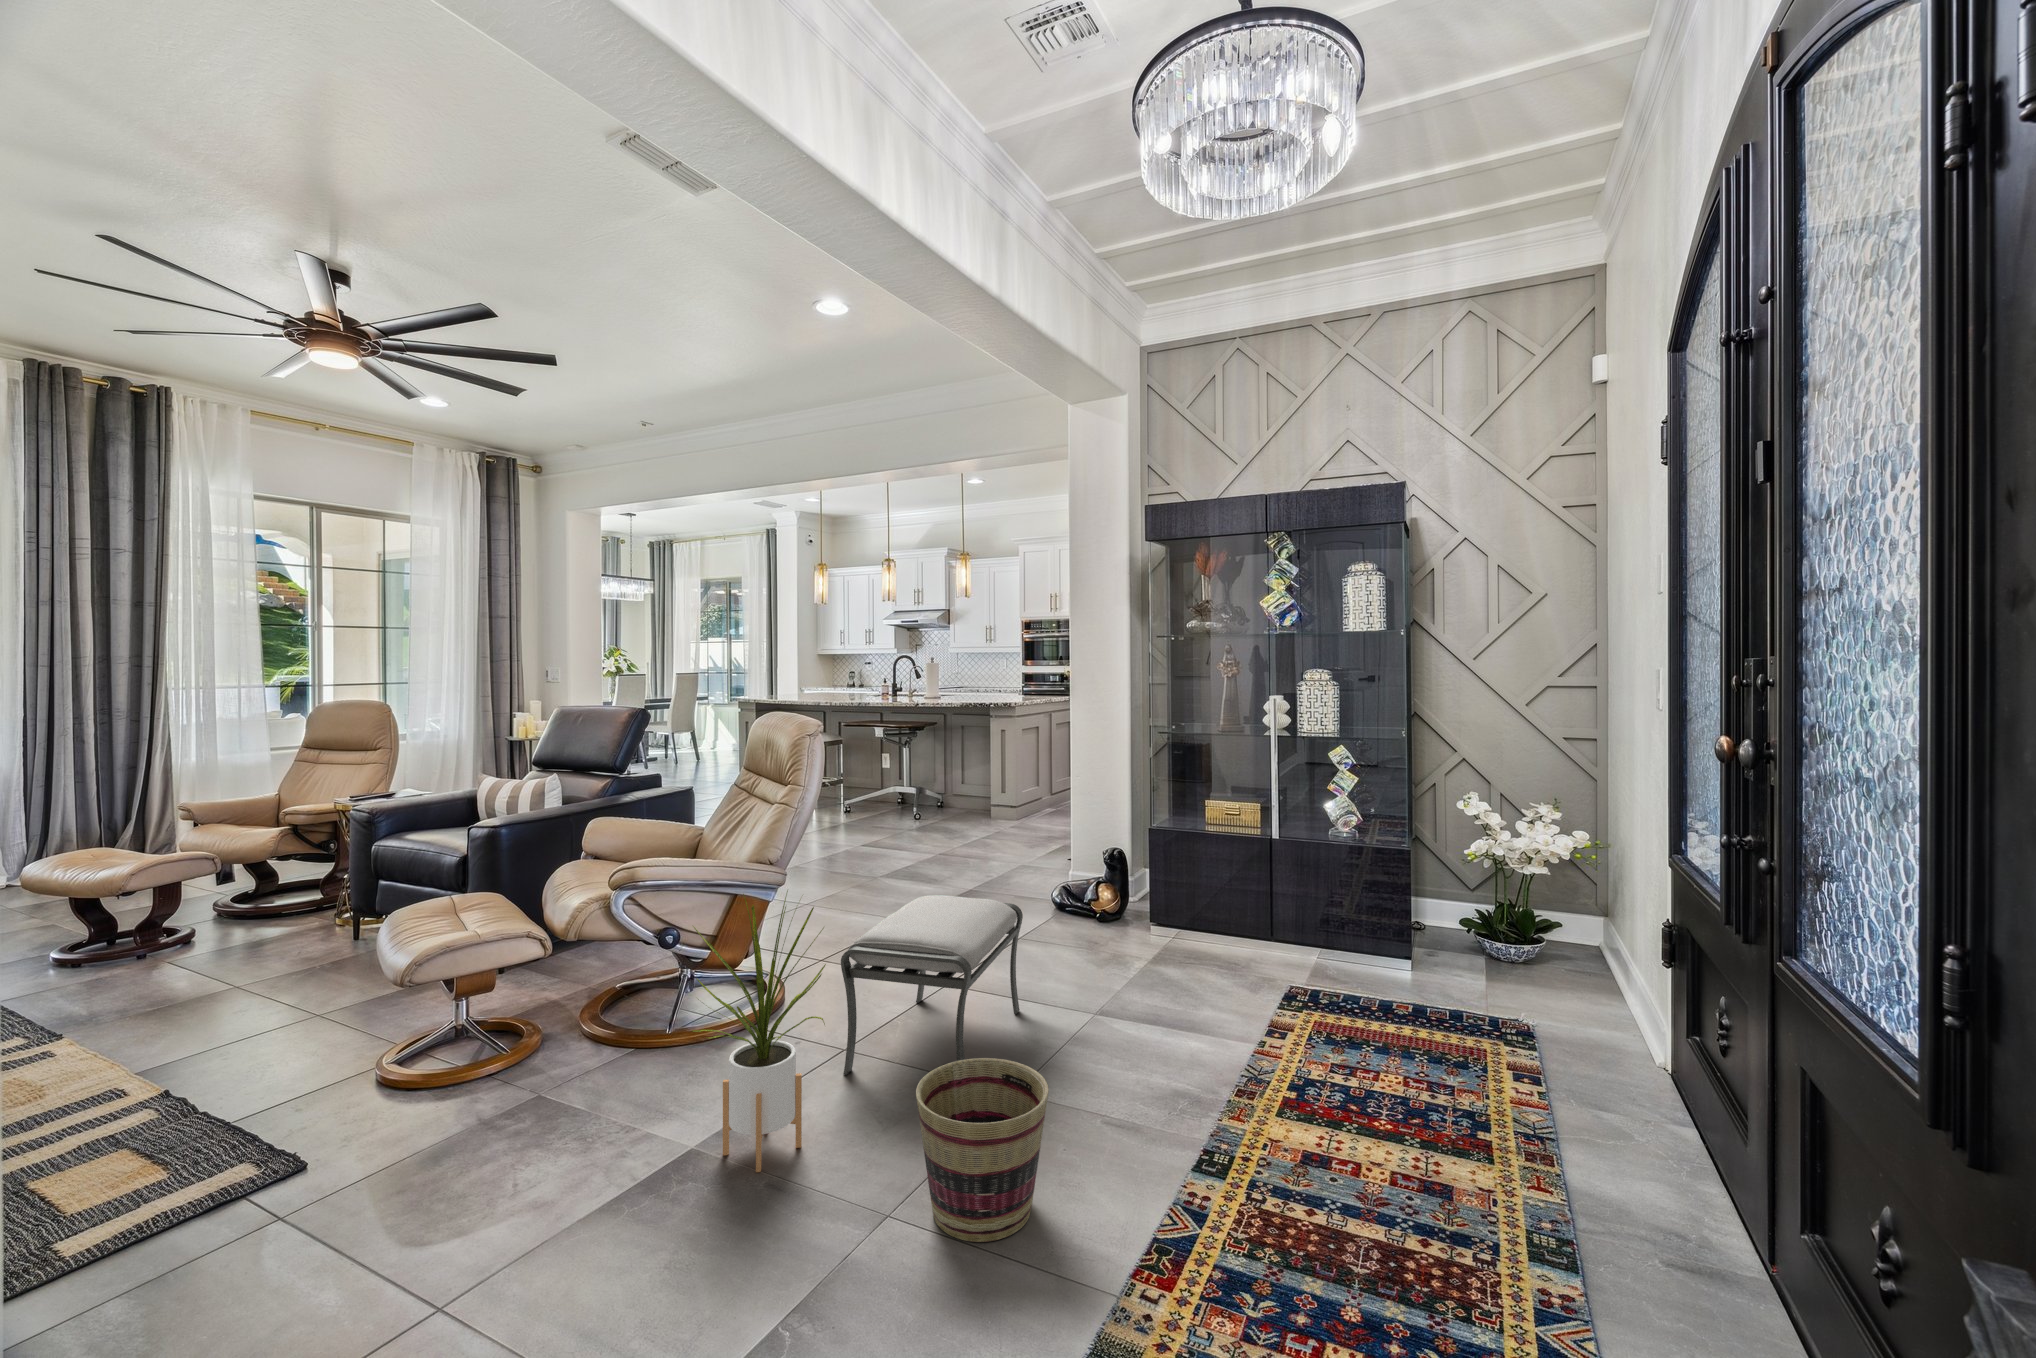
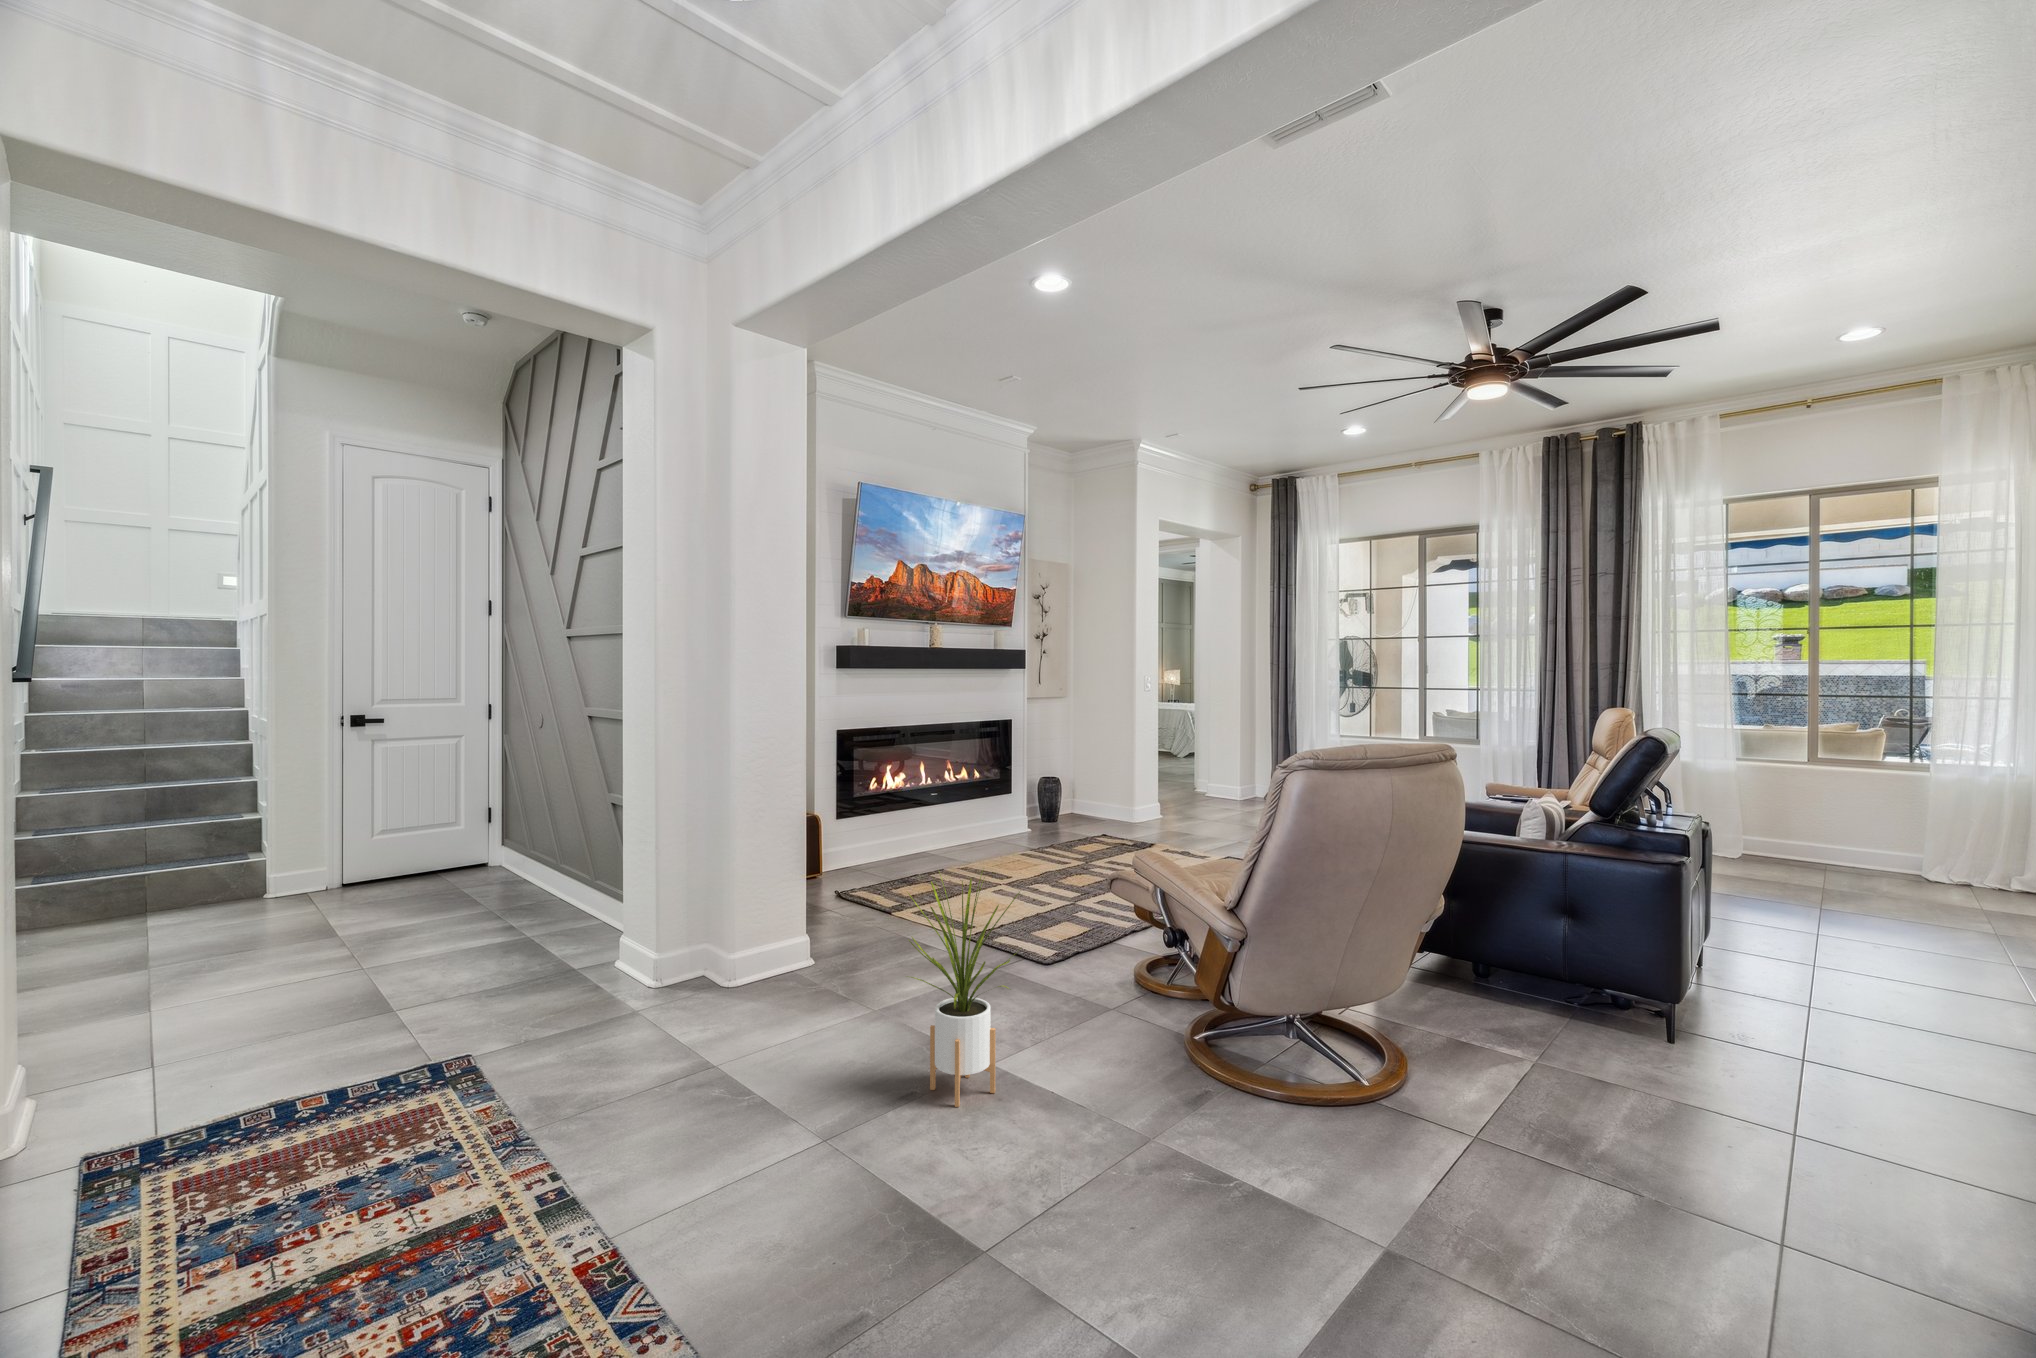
ottoman: present [841,895,1023,1075] -> none [1008,991,1326,1314]
basket: present [916,1058,1049,1242] -> none [719,1044,849,1214]

